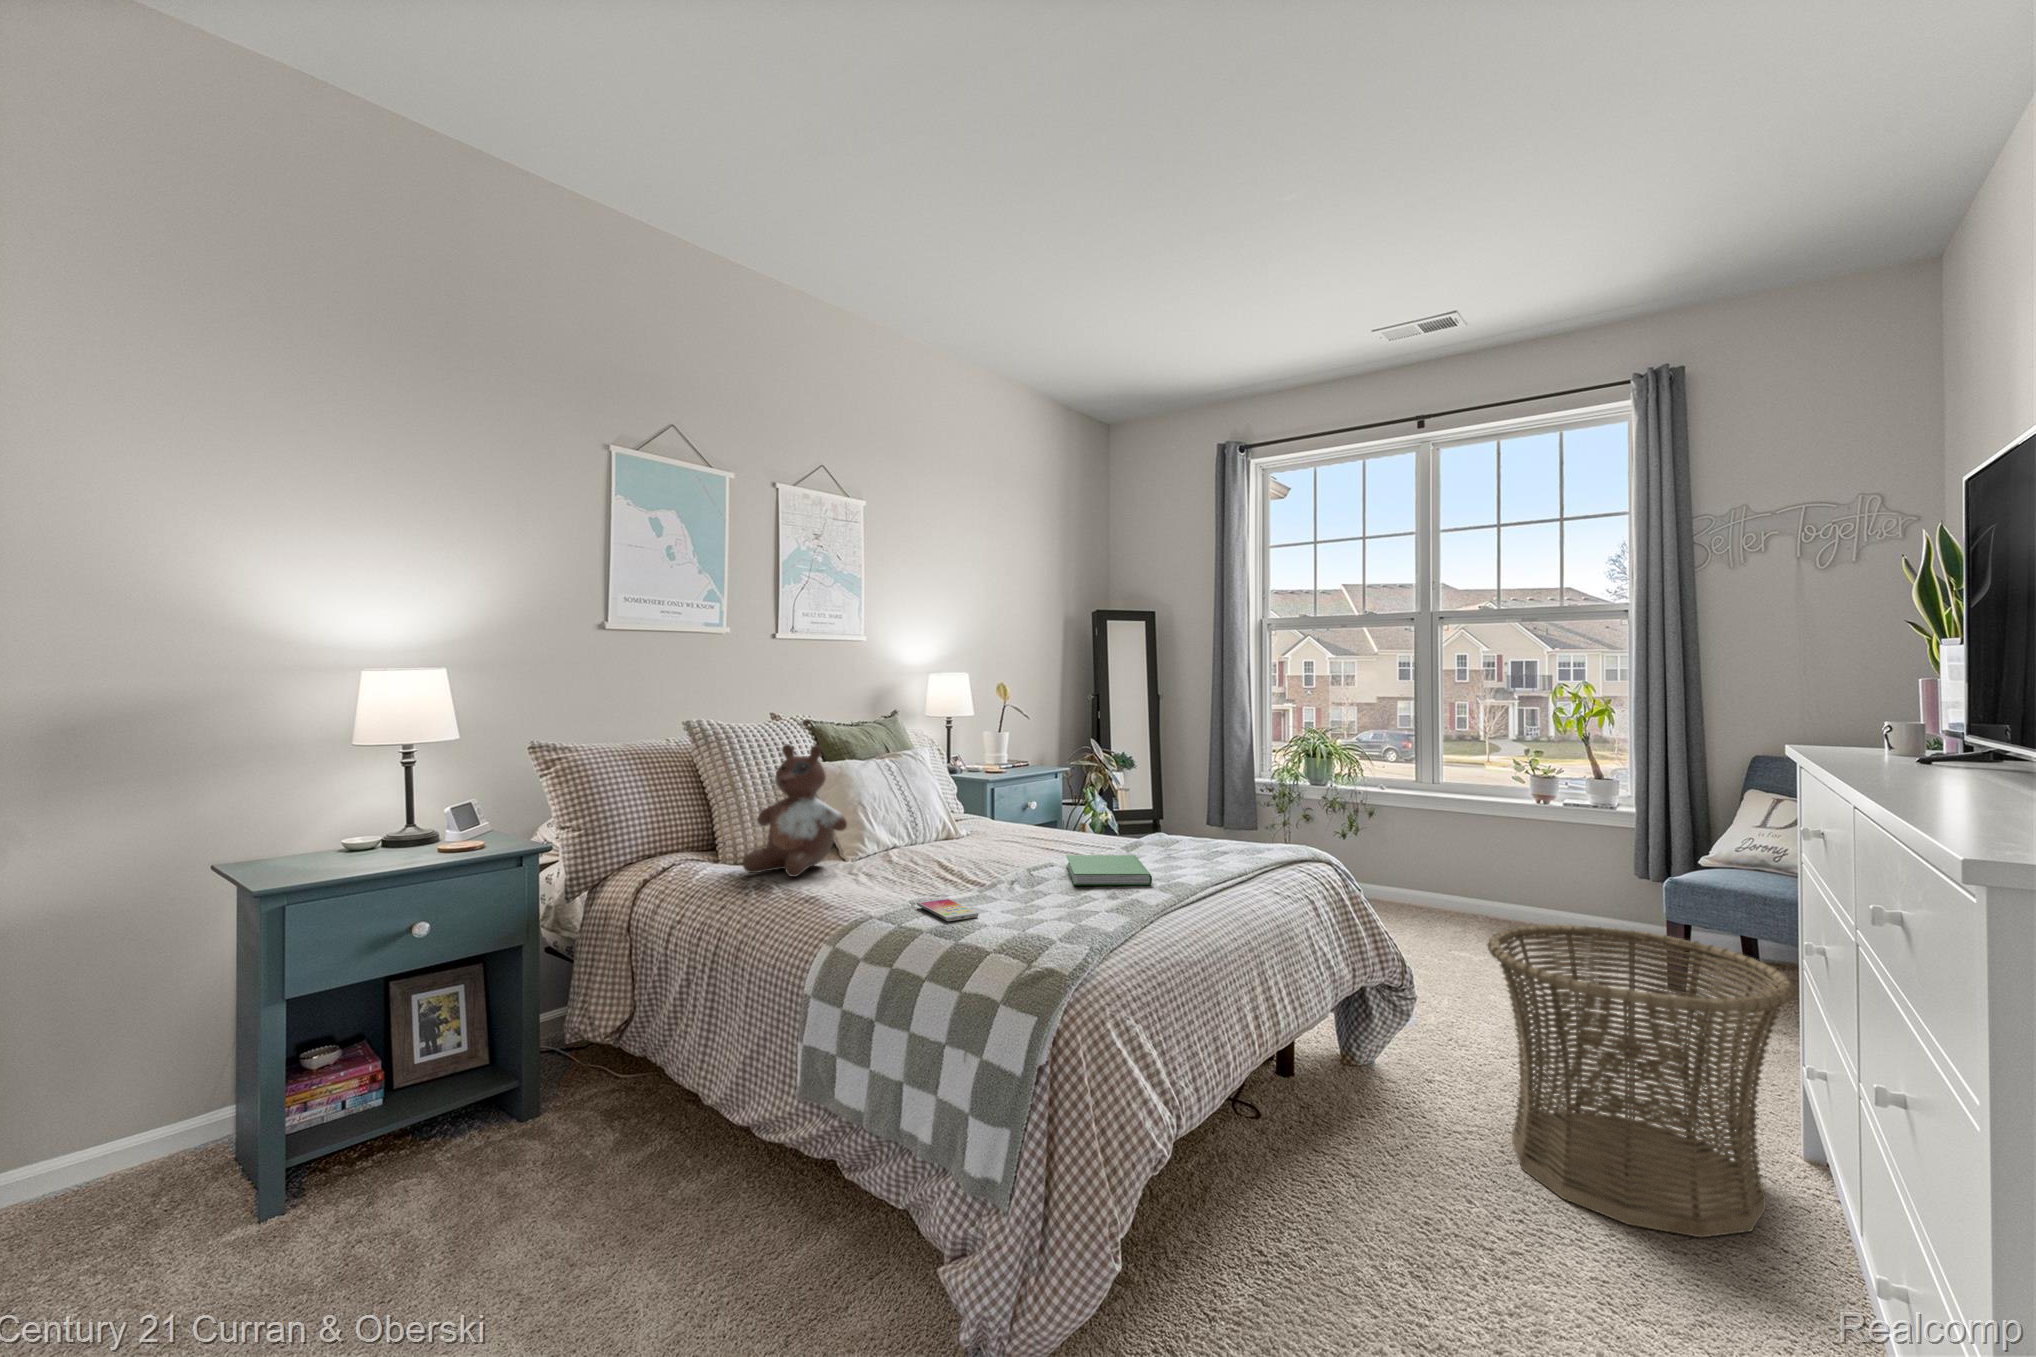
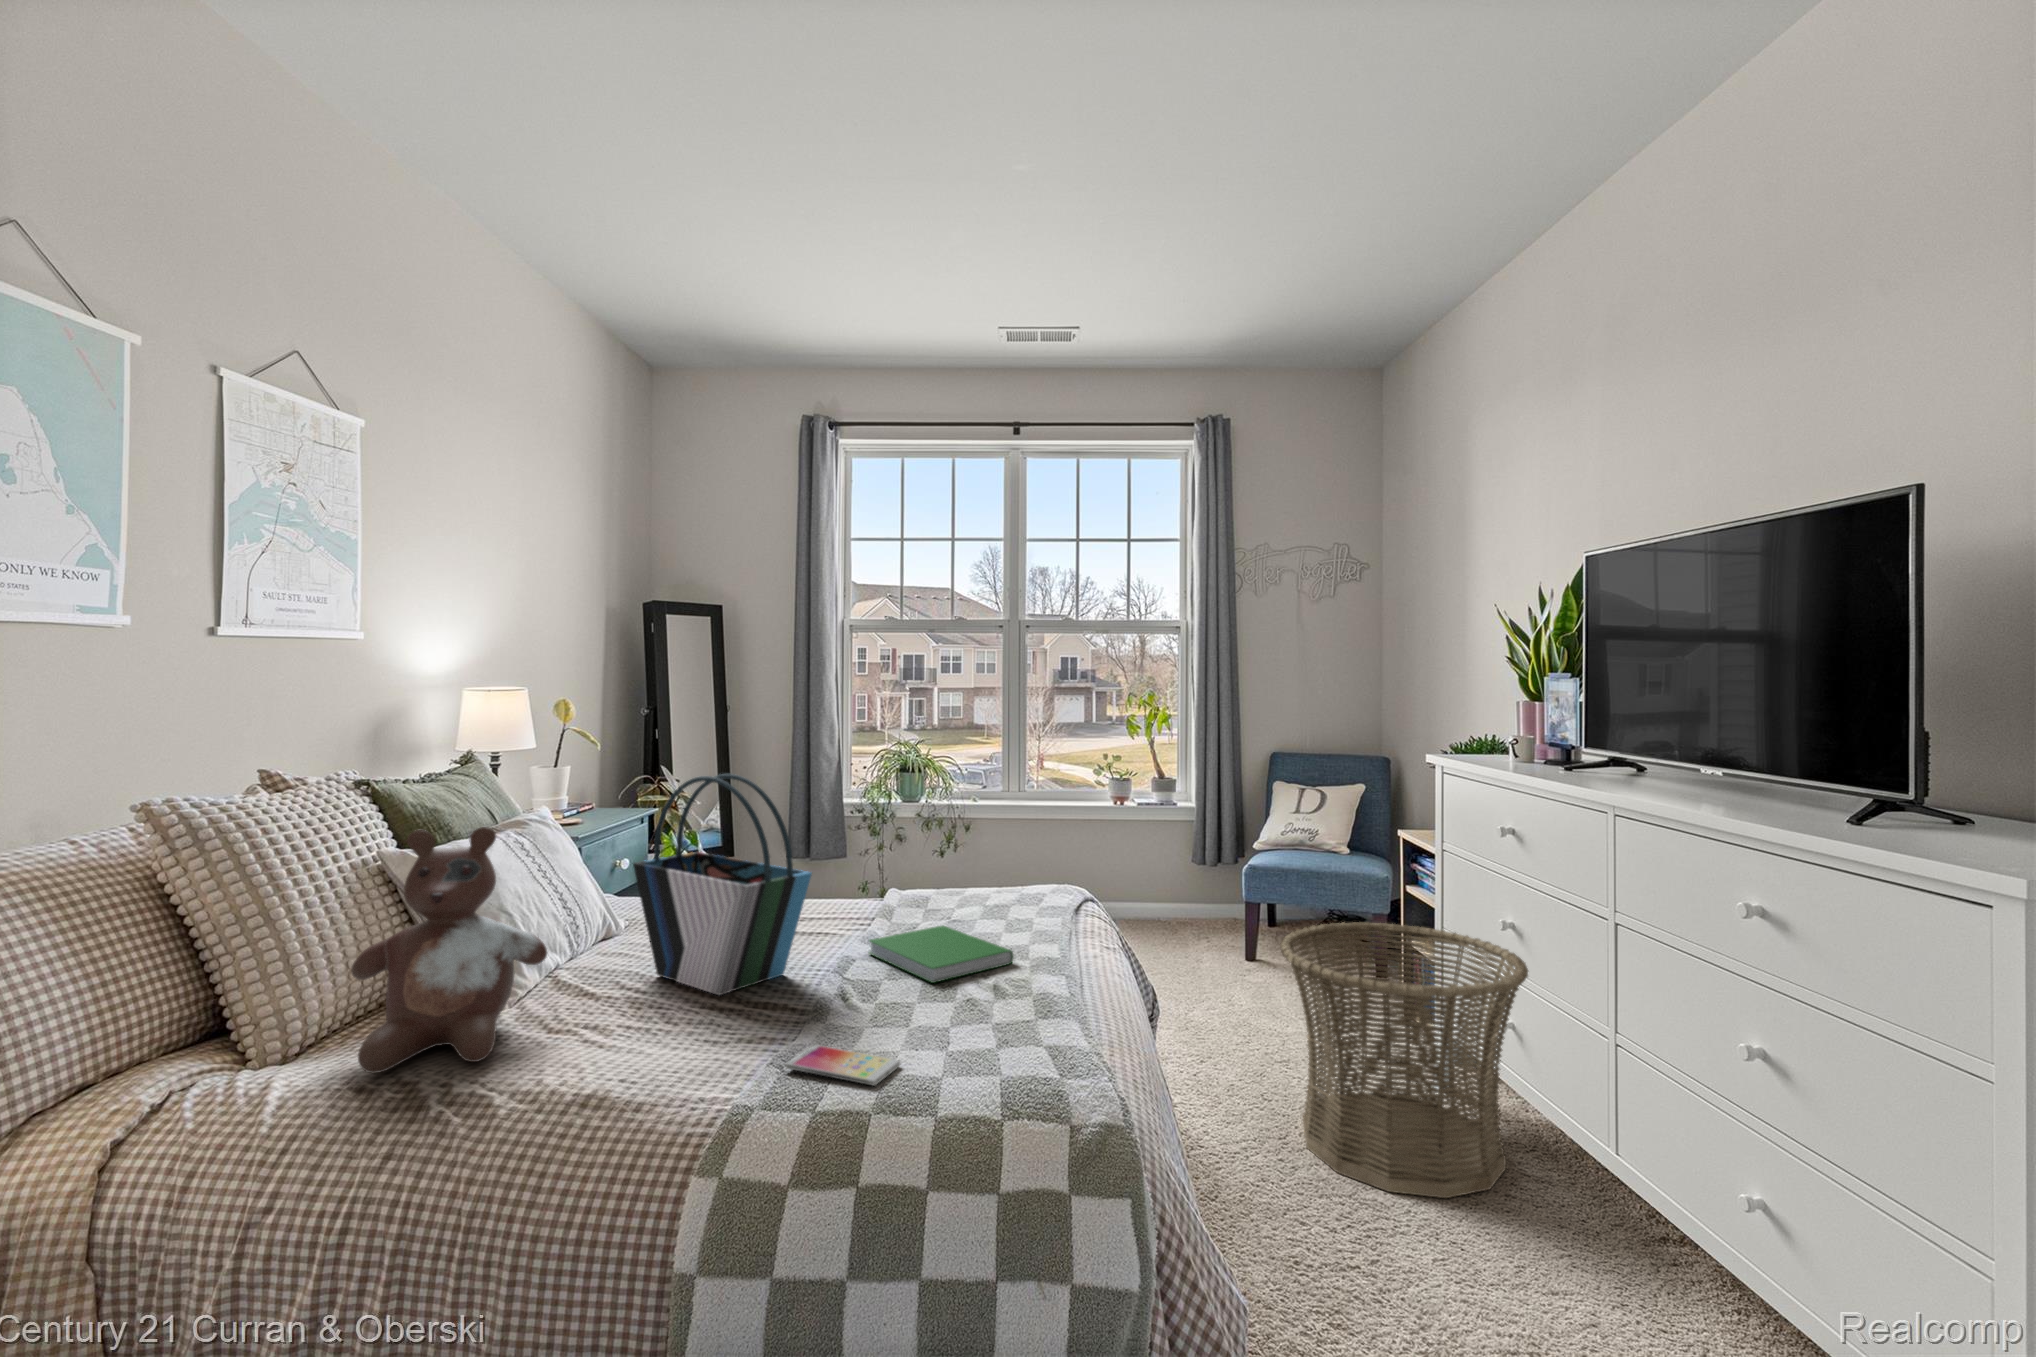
tote bag: none [925,724,1006,871] -> present [633,774,812,995]

